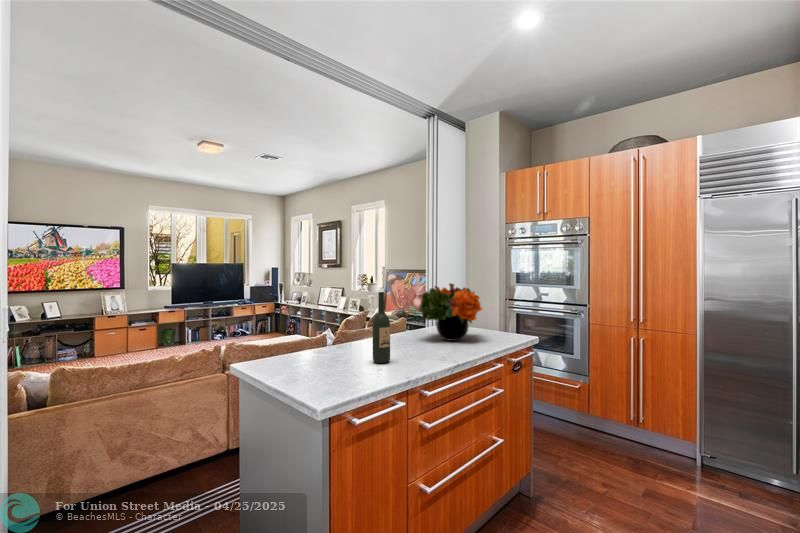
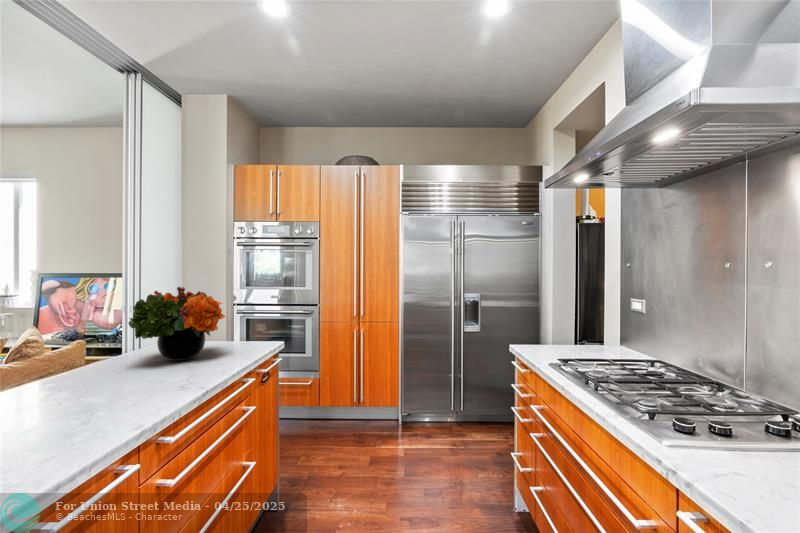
wine bottle: present [373,292,390,363] -> none [49,304,88,421]

